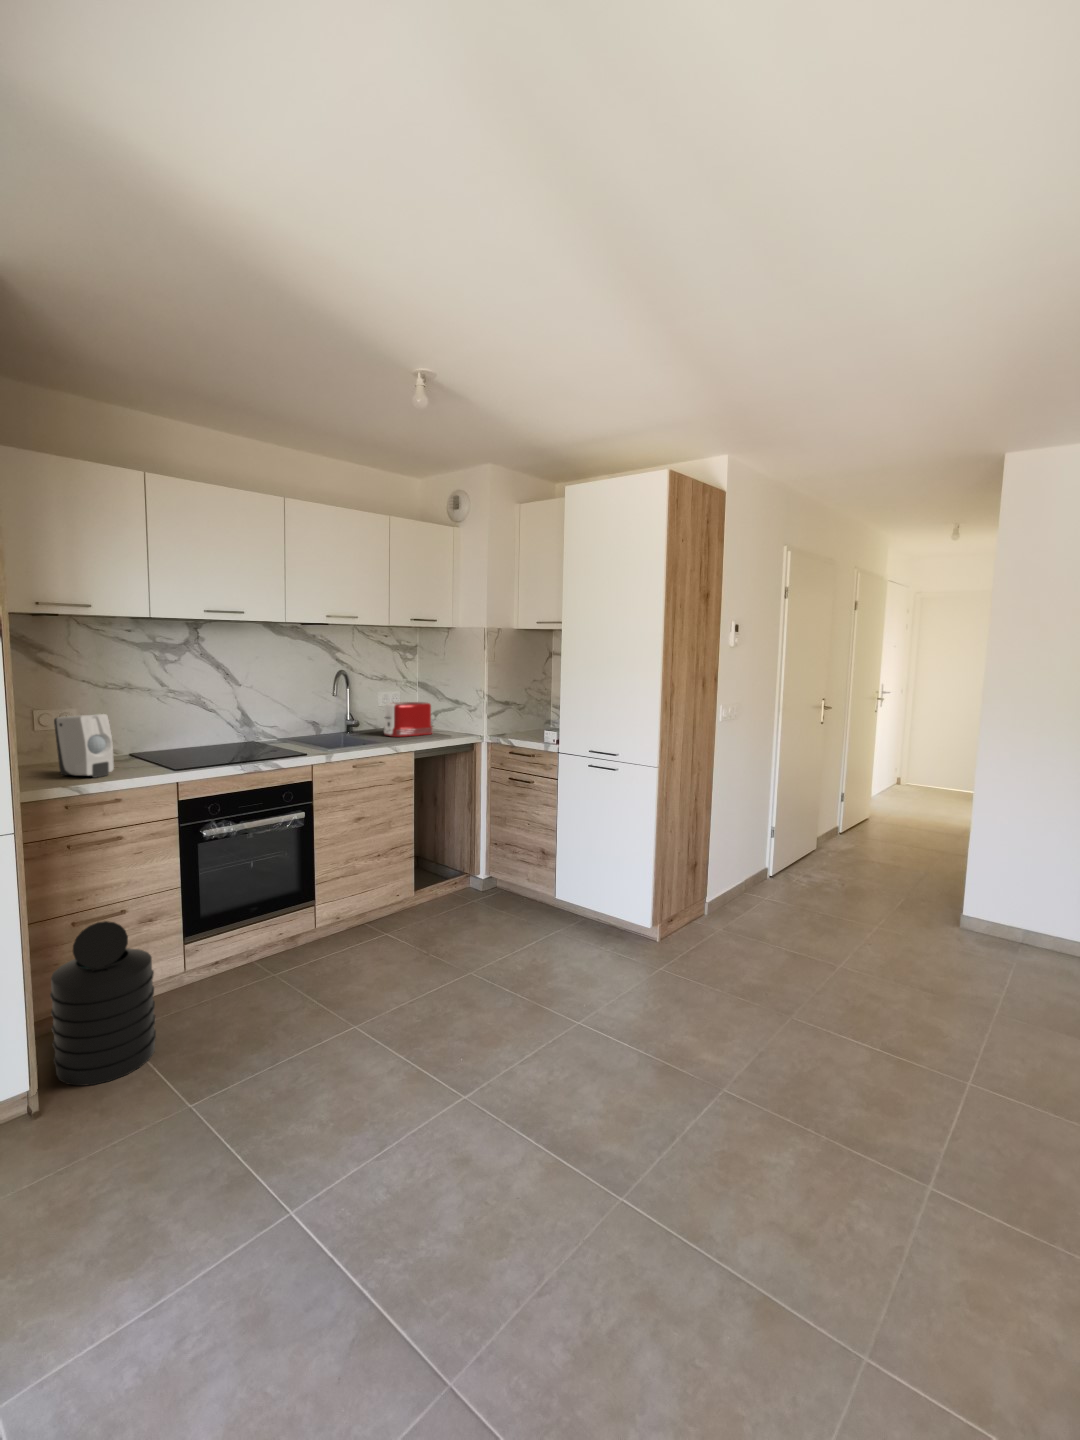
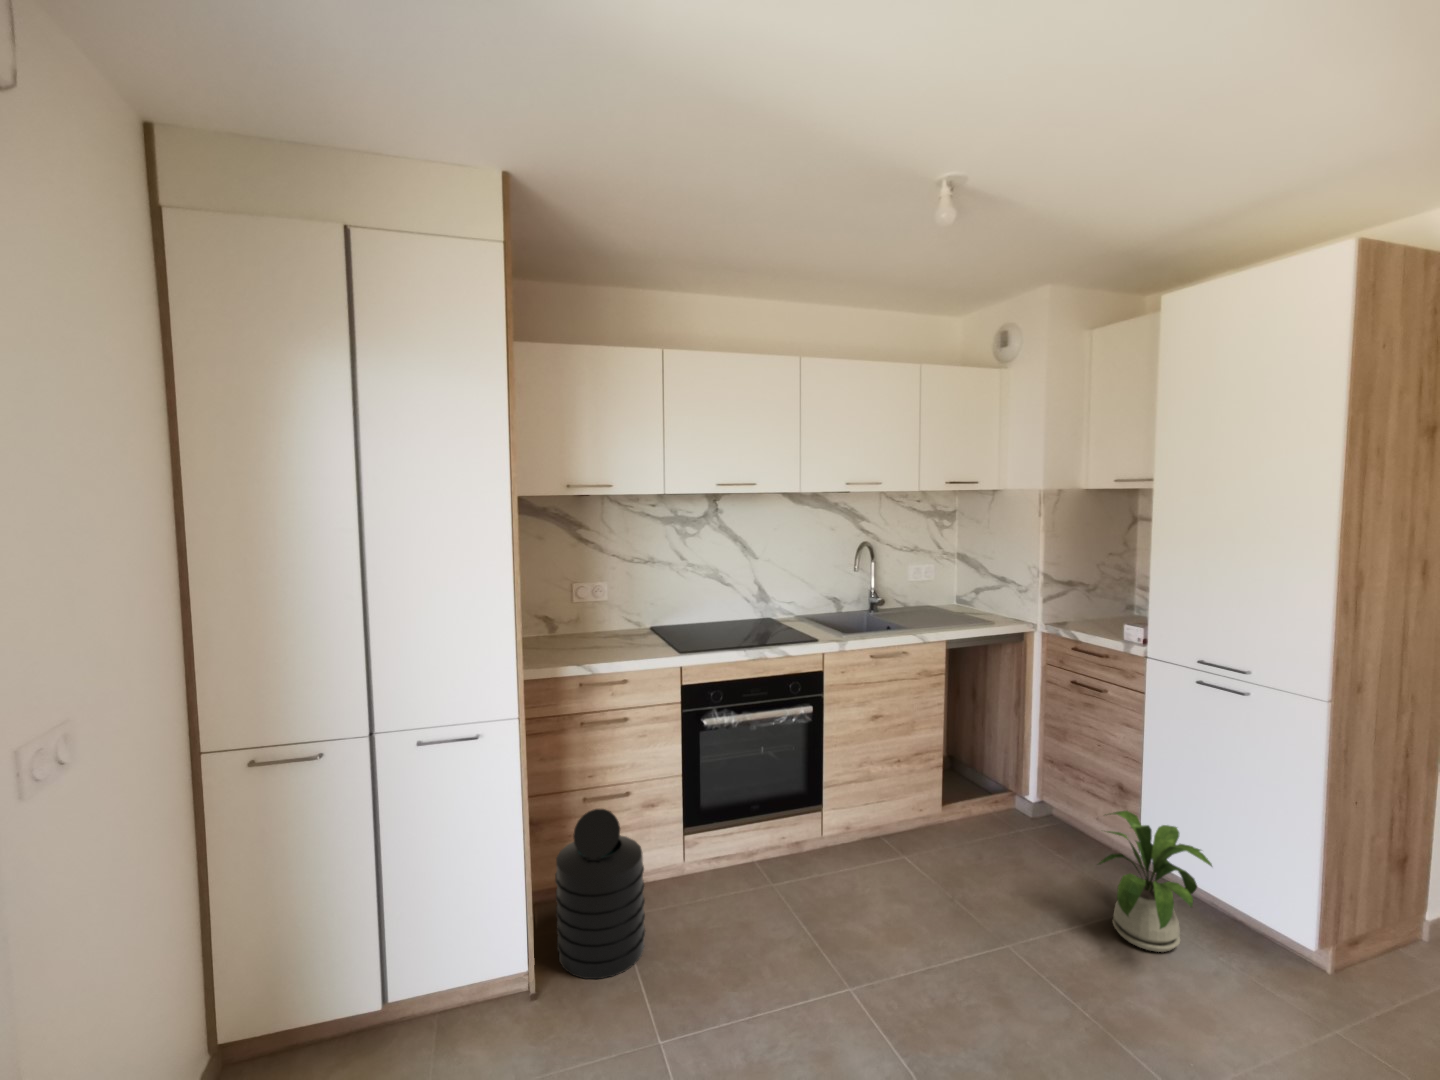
toaster: present [384,702,433,737] -> none [910,577,970,619]
soap dispenser: present [54,714,114,778] -> none [584,593,629,656]
house plant: none [528,859,597,950] -> present [1098,811,1212,952]

